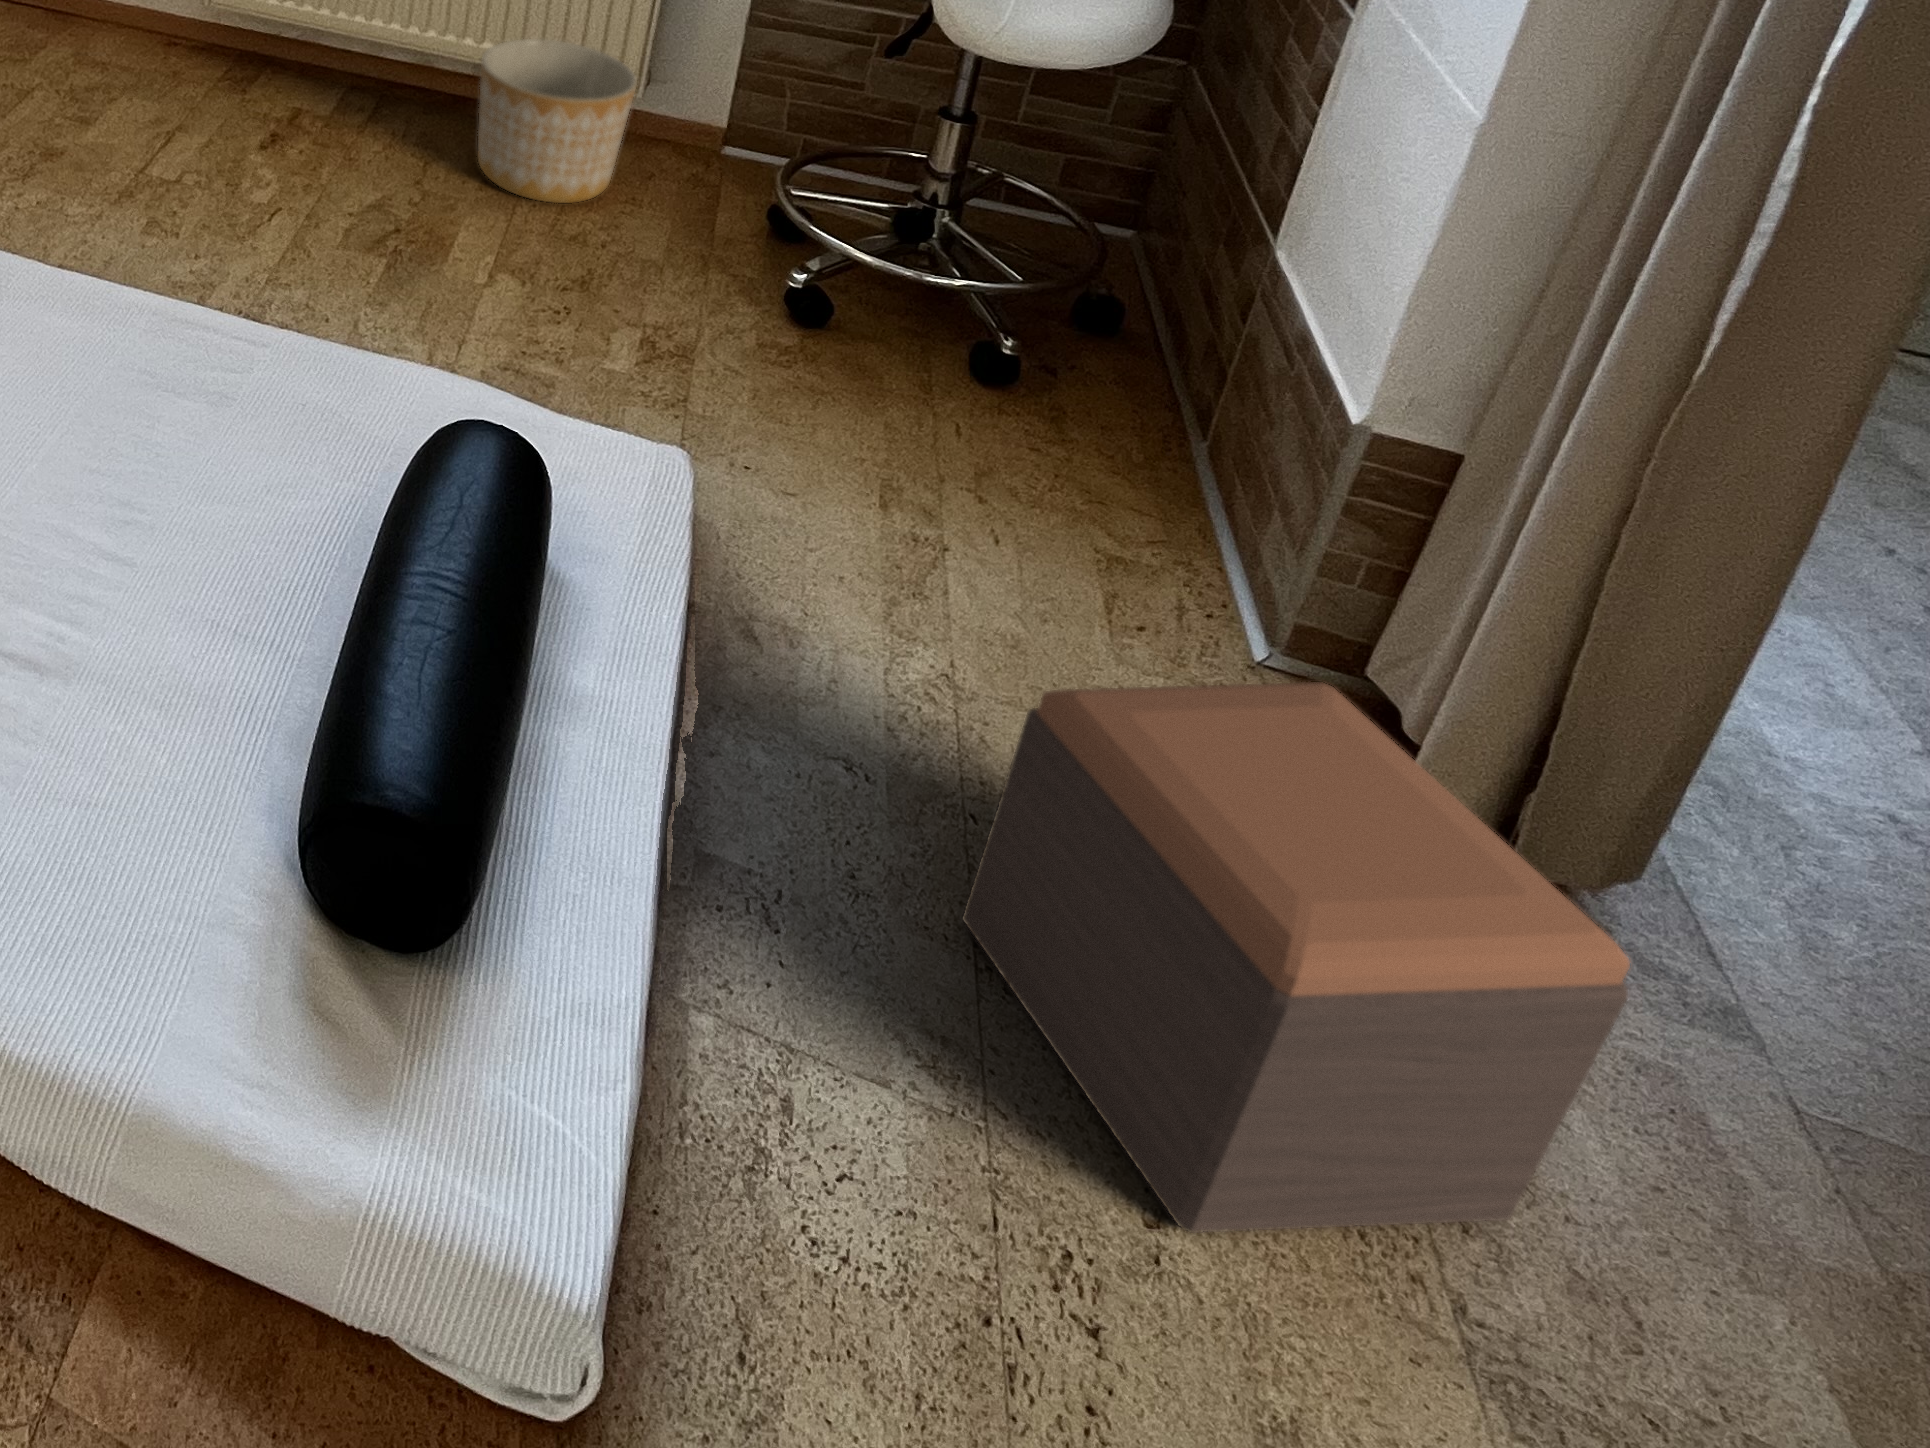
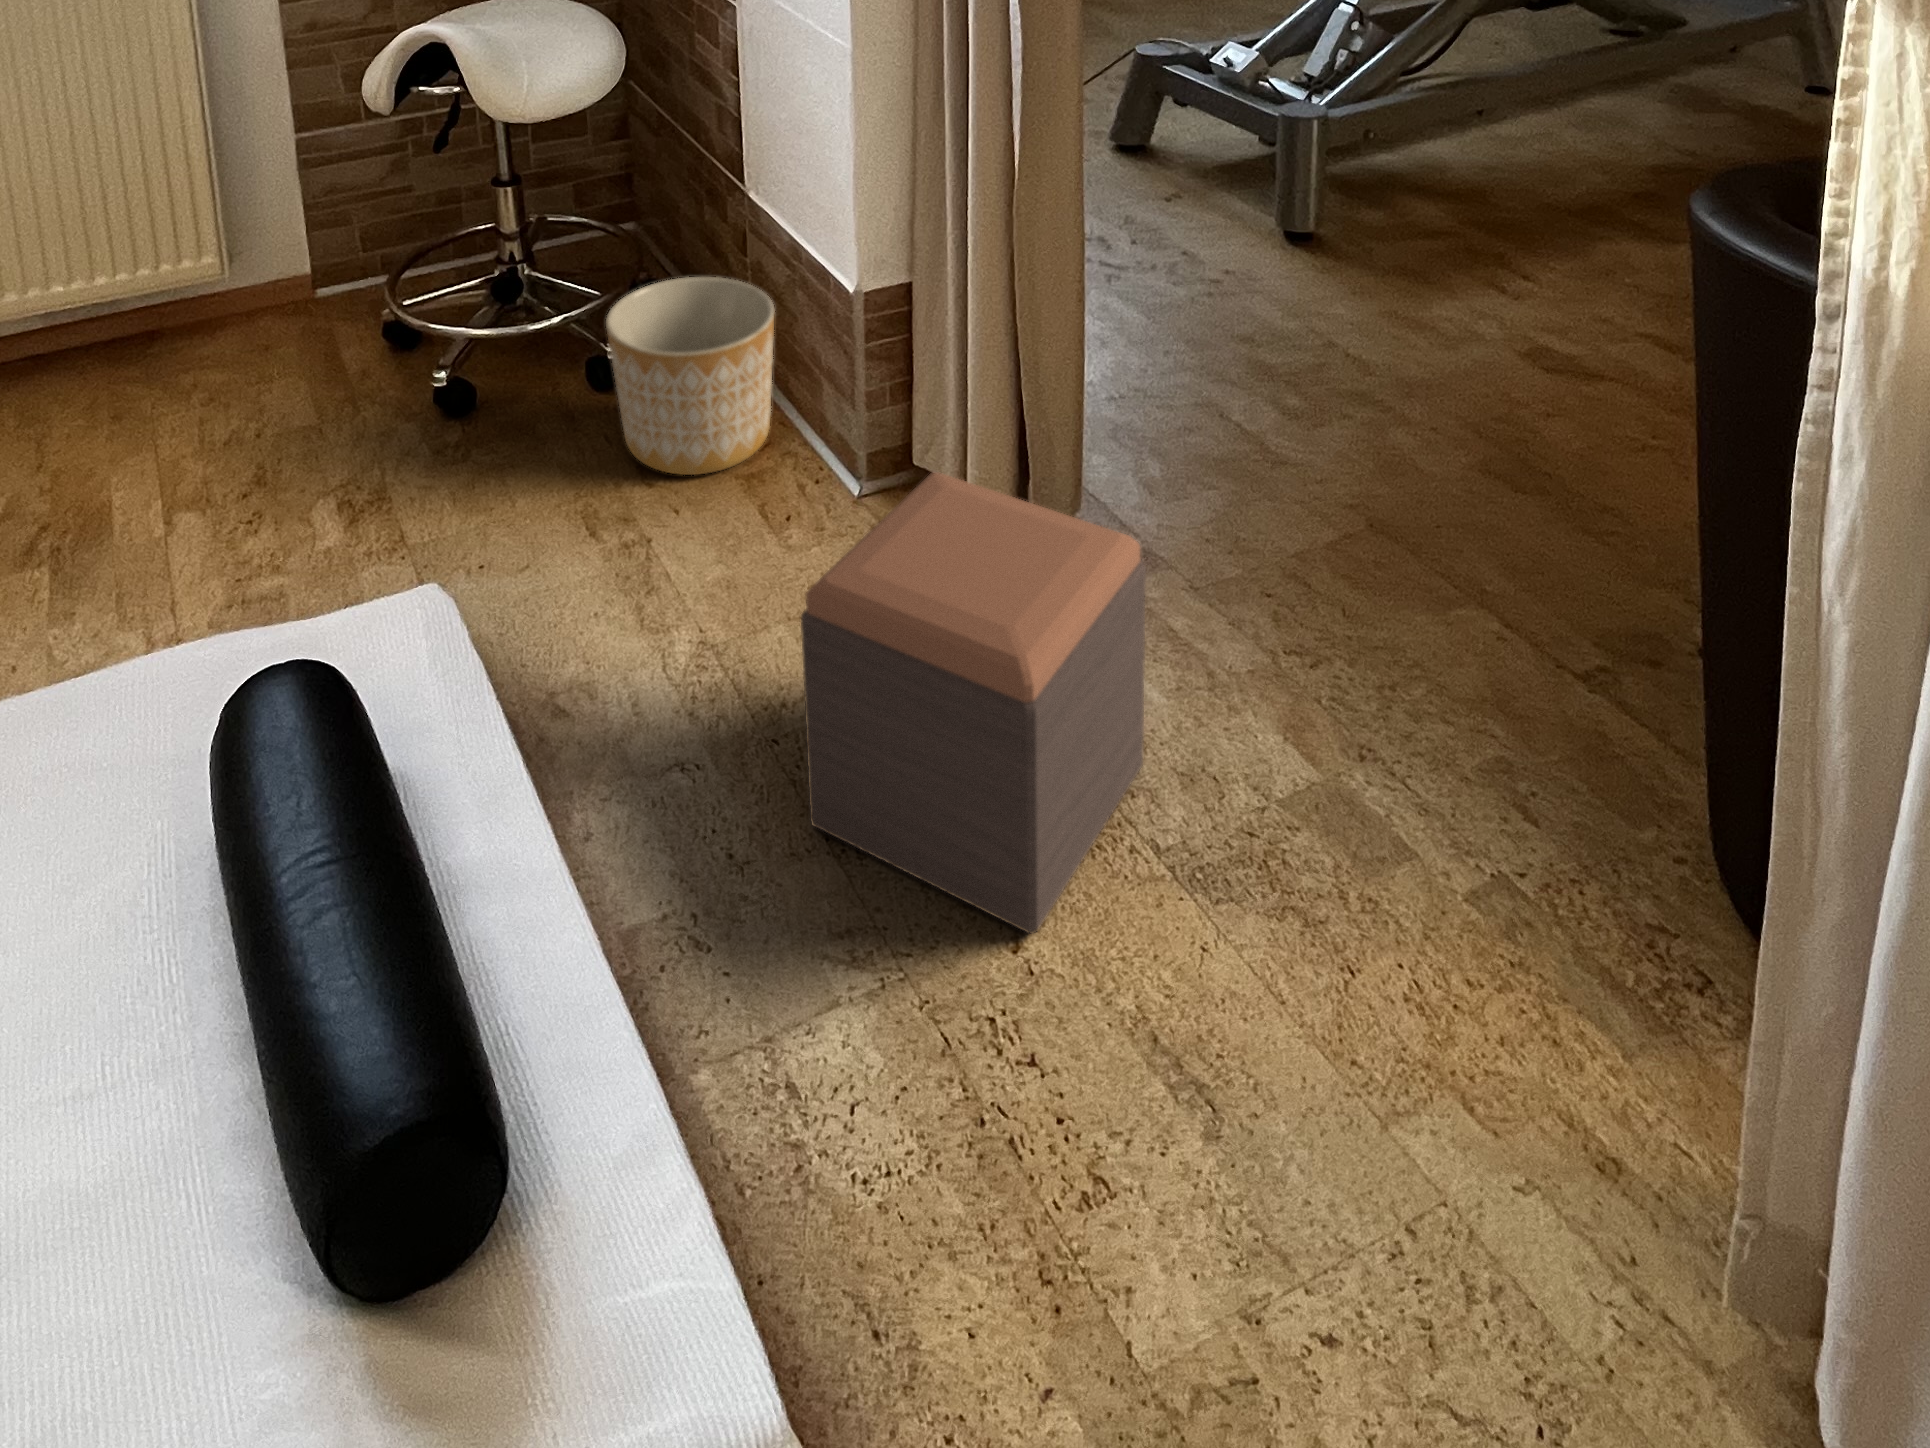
planter: present [478,39,637,203] -> present [606,277,774,475]

